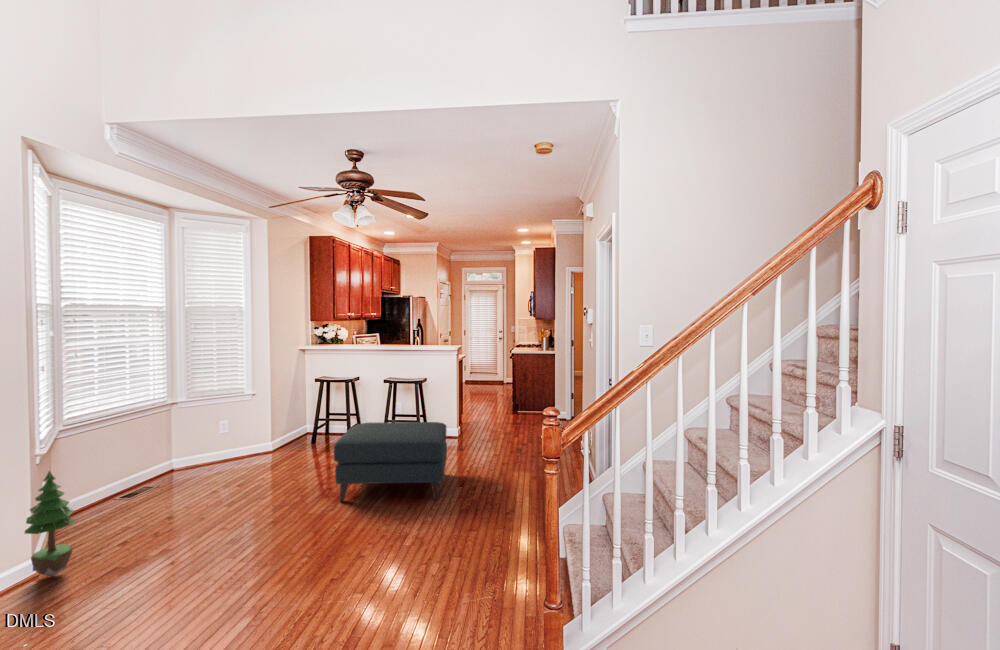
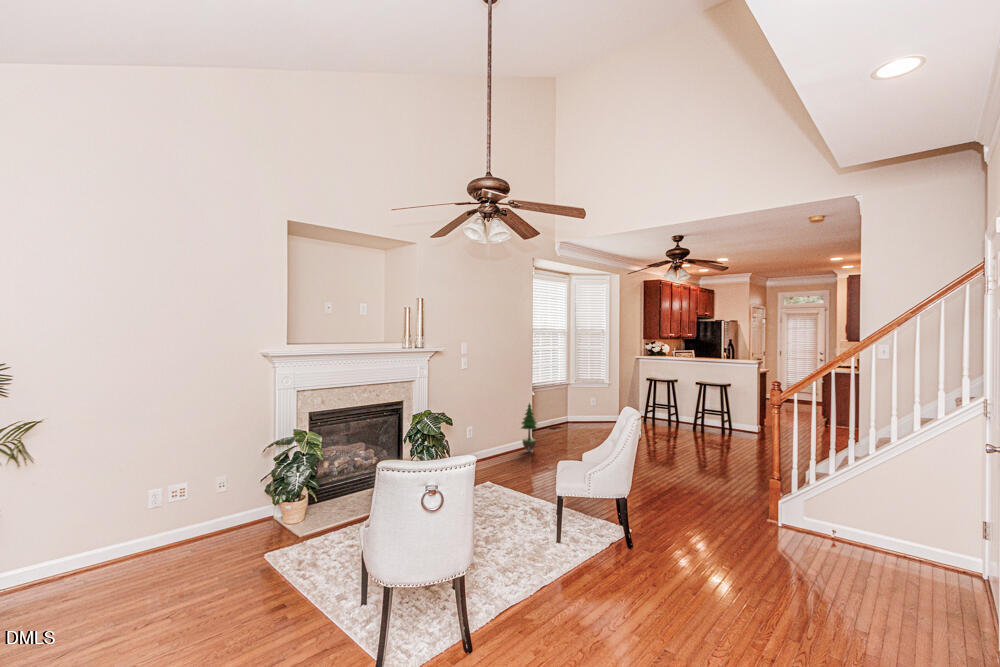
ottoman: present [334,422,447,502] -> none [658,407,741,462]

